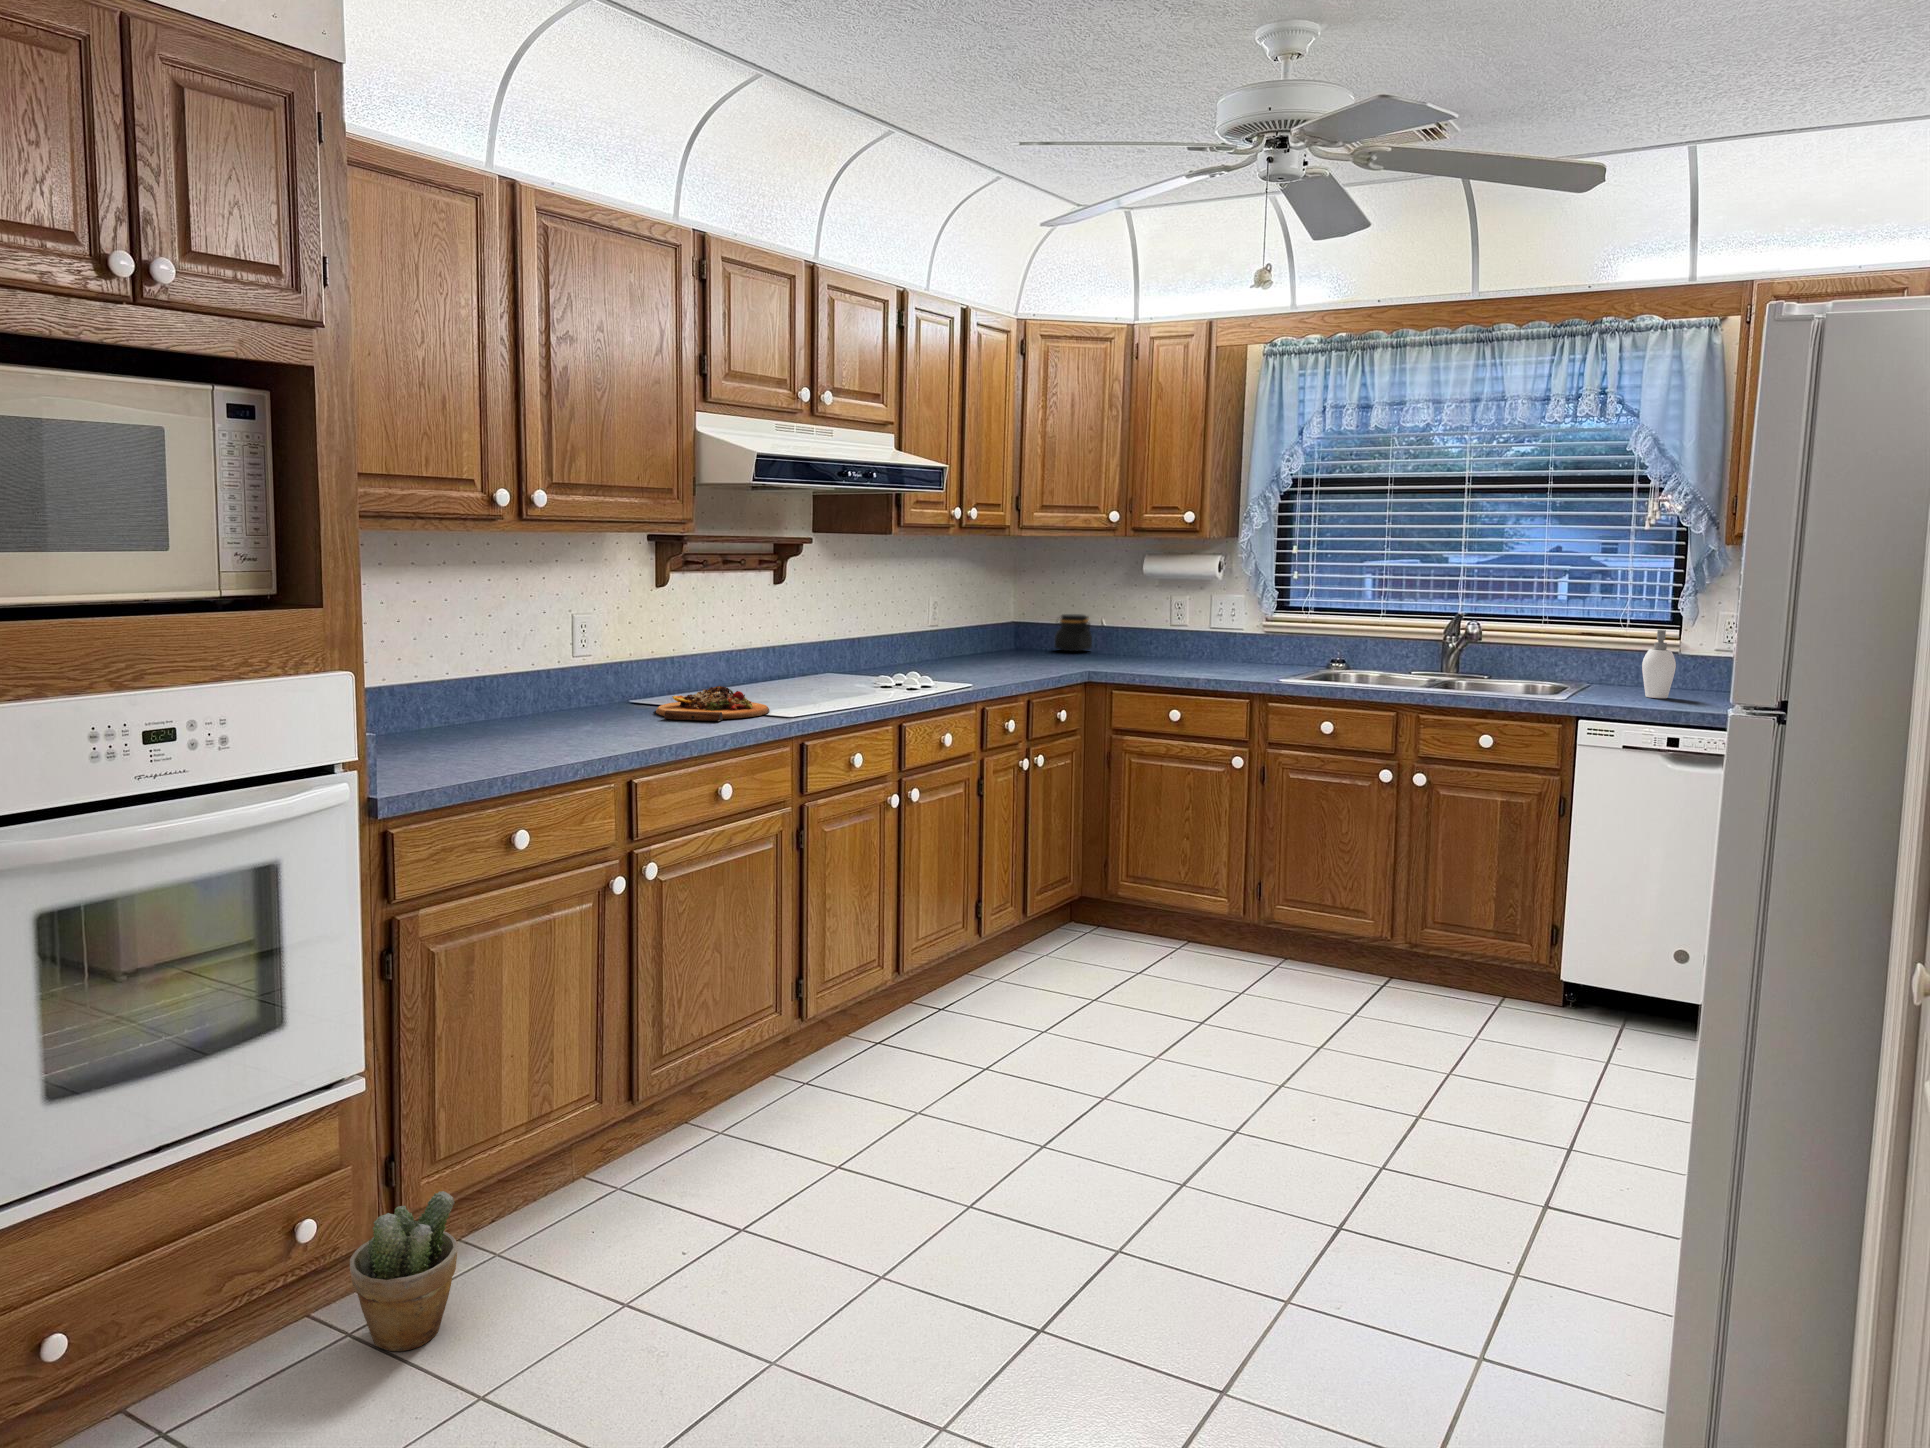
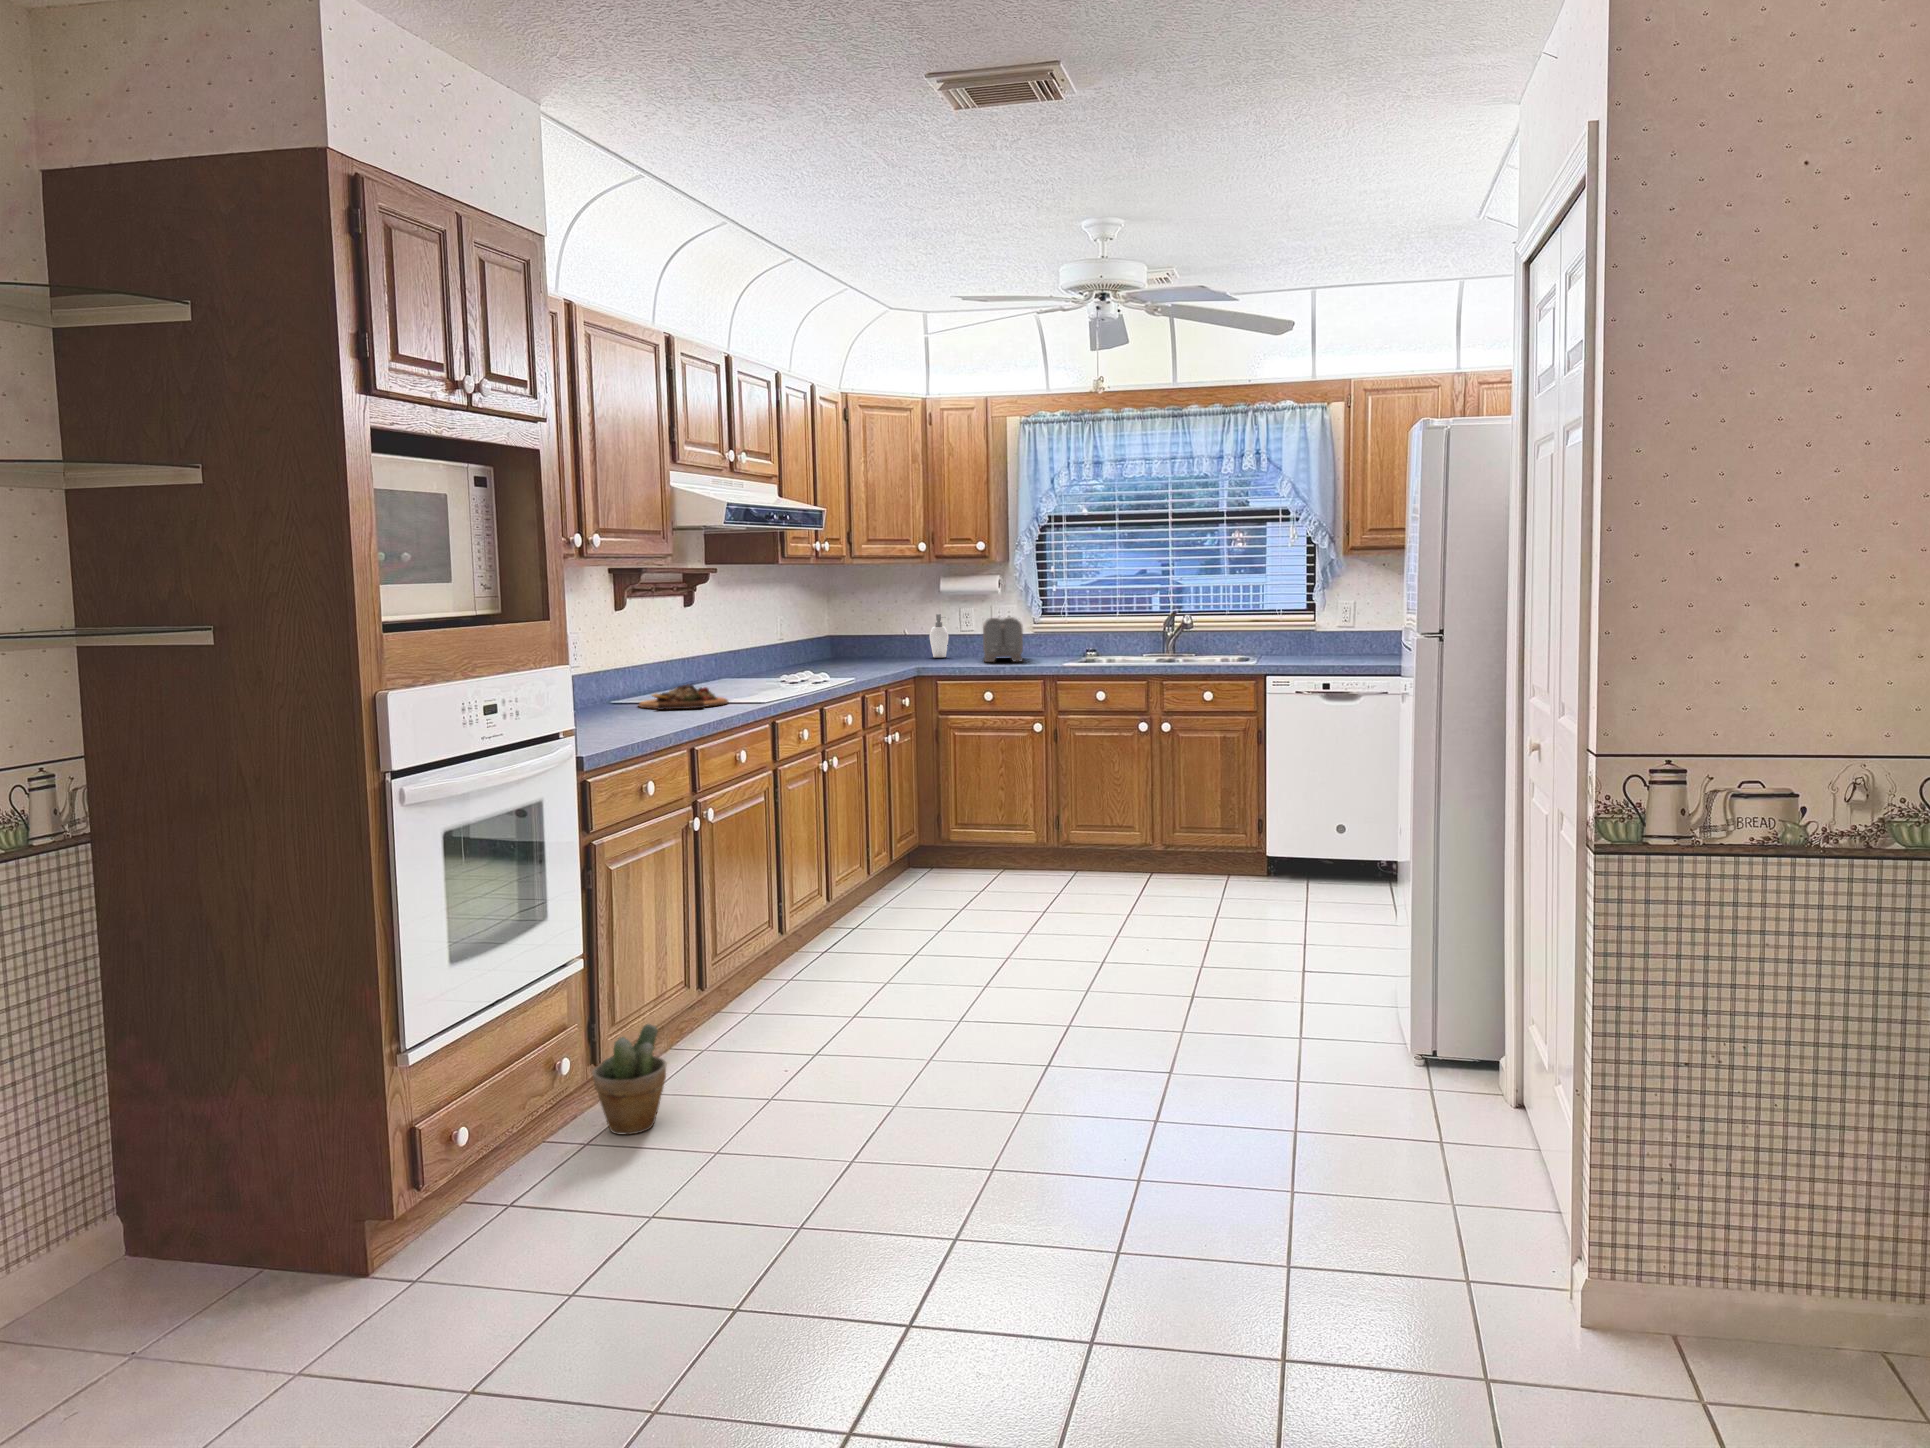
toaster: none [1187,609,1248,670] -> present [983,617,1023,662]
jar: present [1054,614,1092,651] -> none [865,628,896,658]
soap dispenser: present [1642,630,1679,698] -> present [930,614,949,658]

